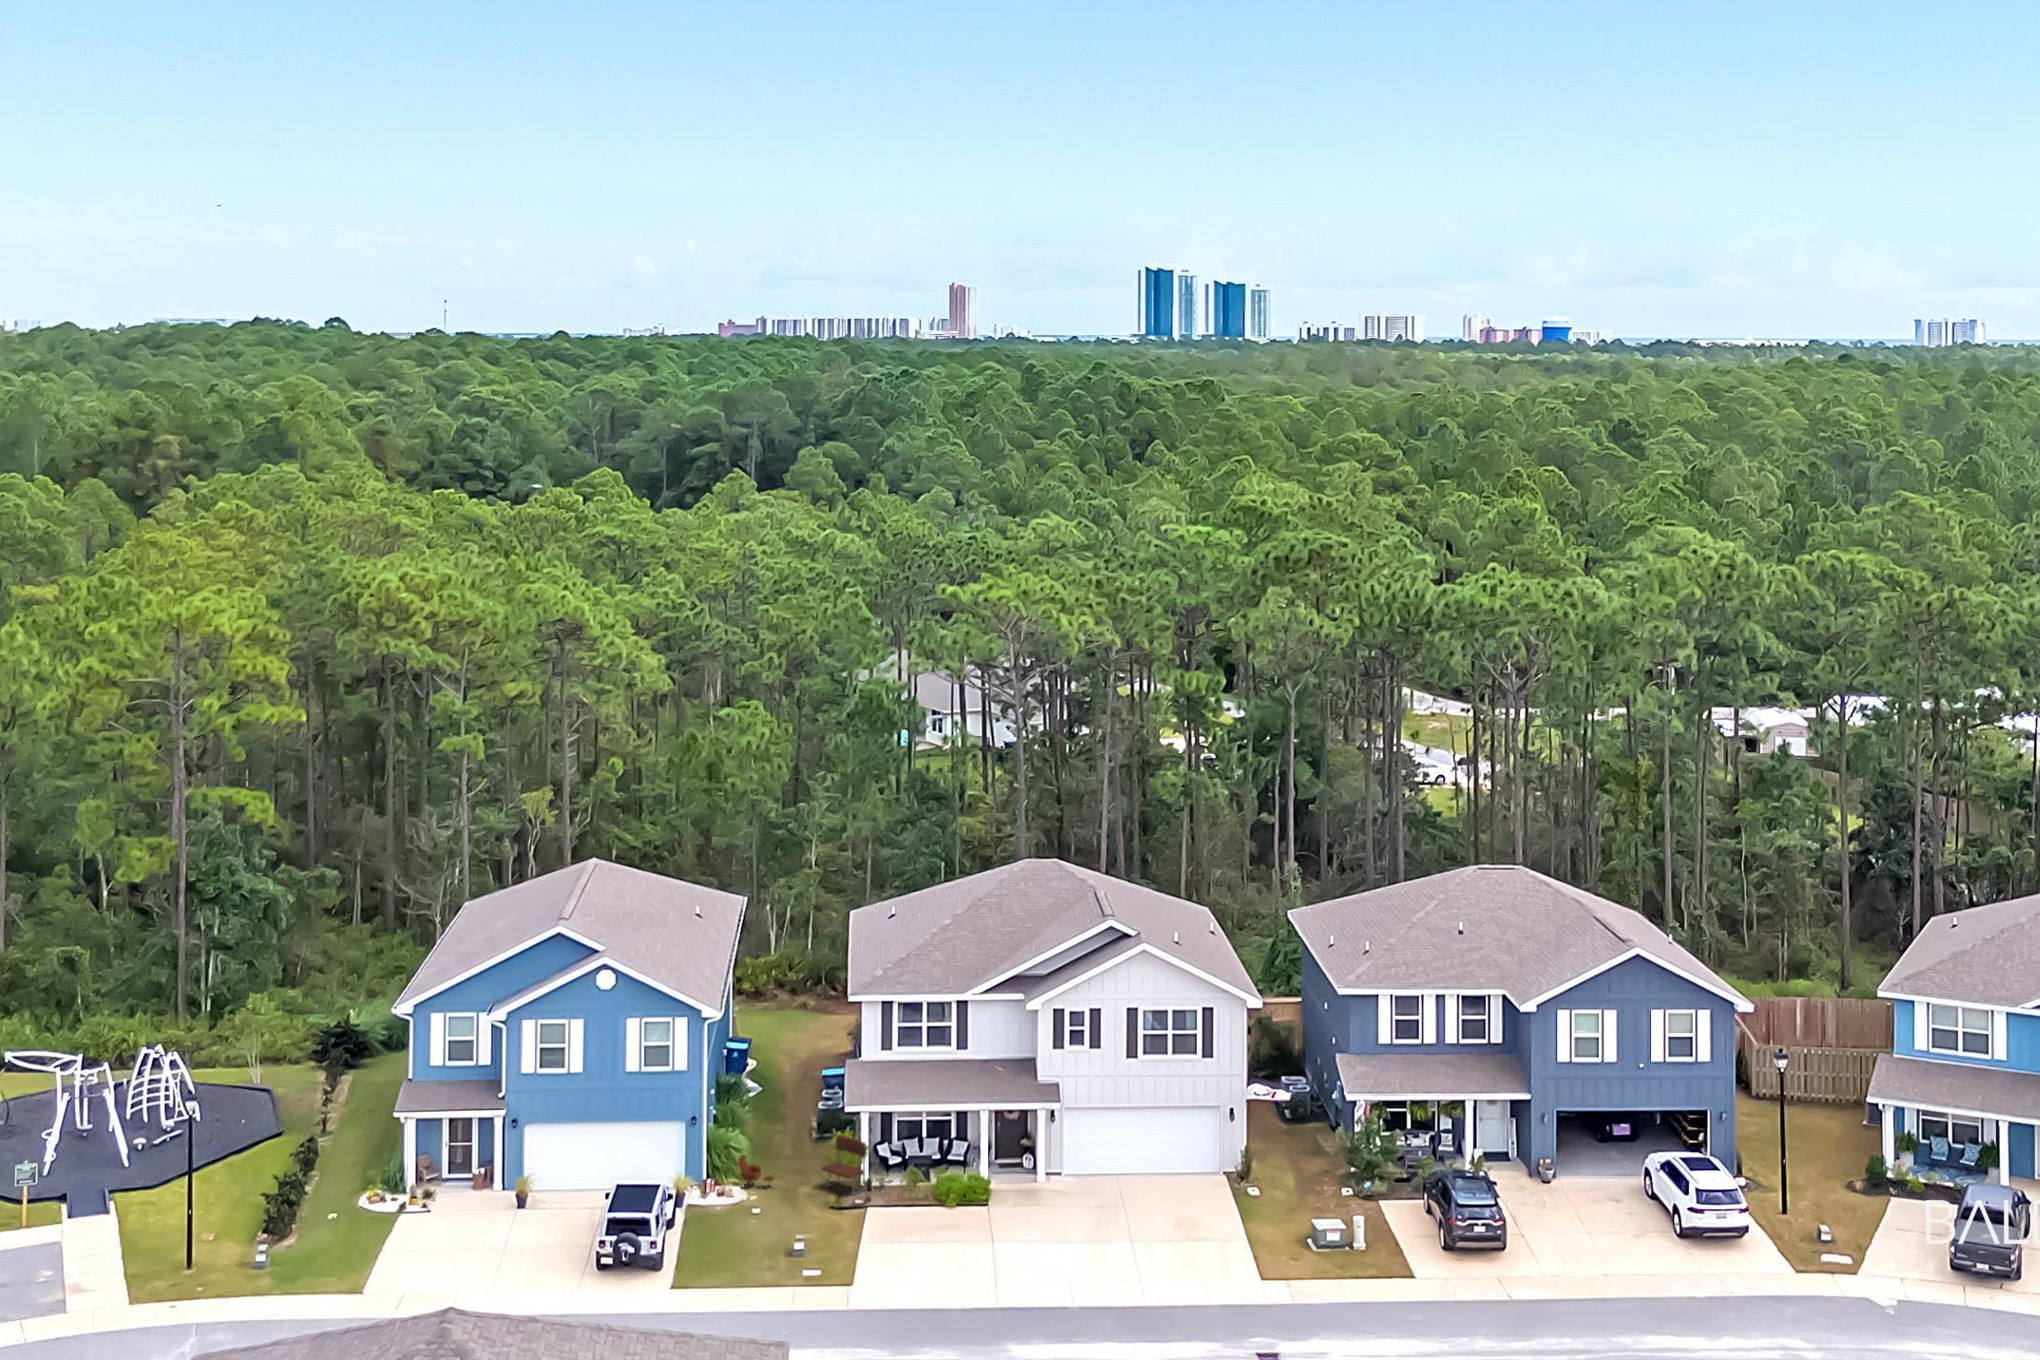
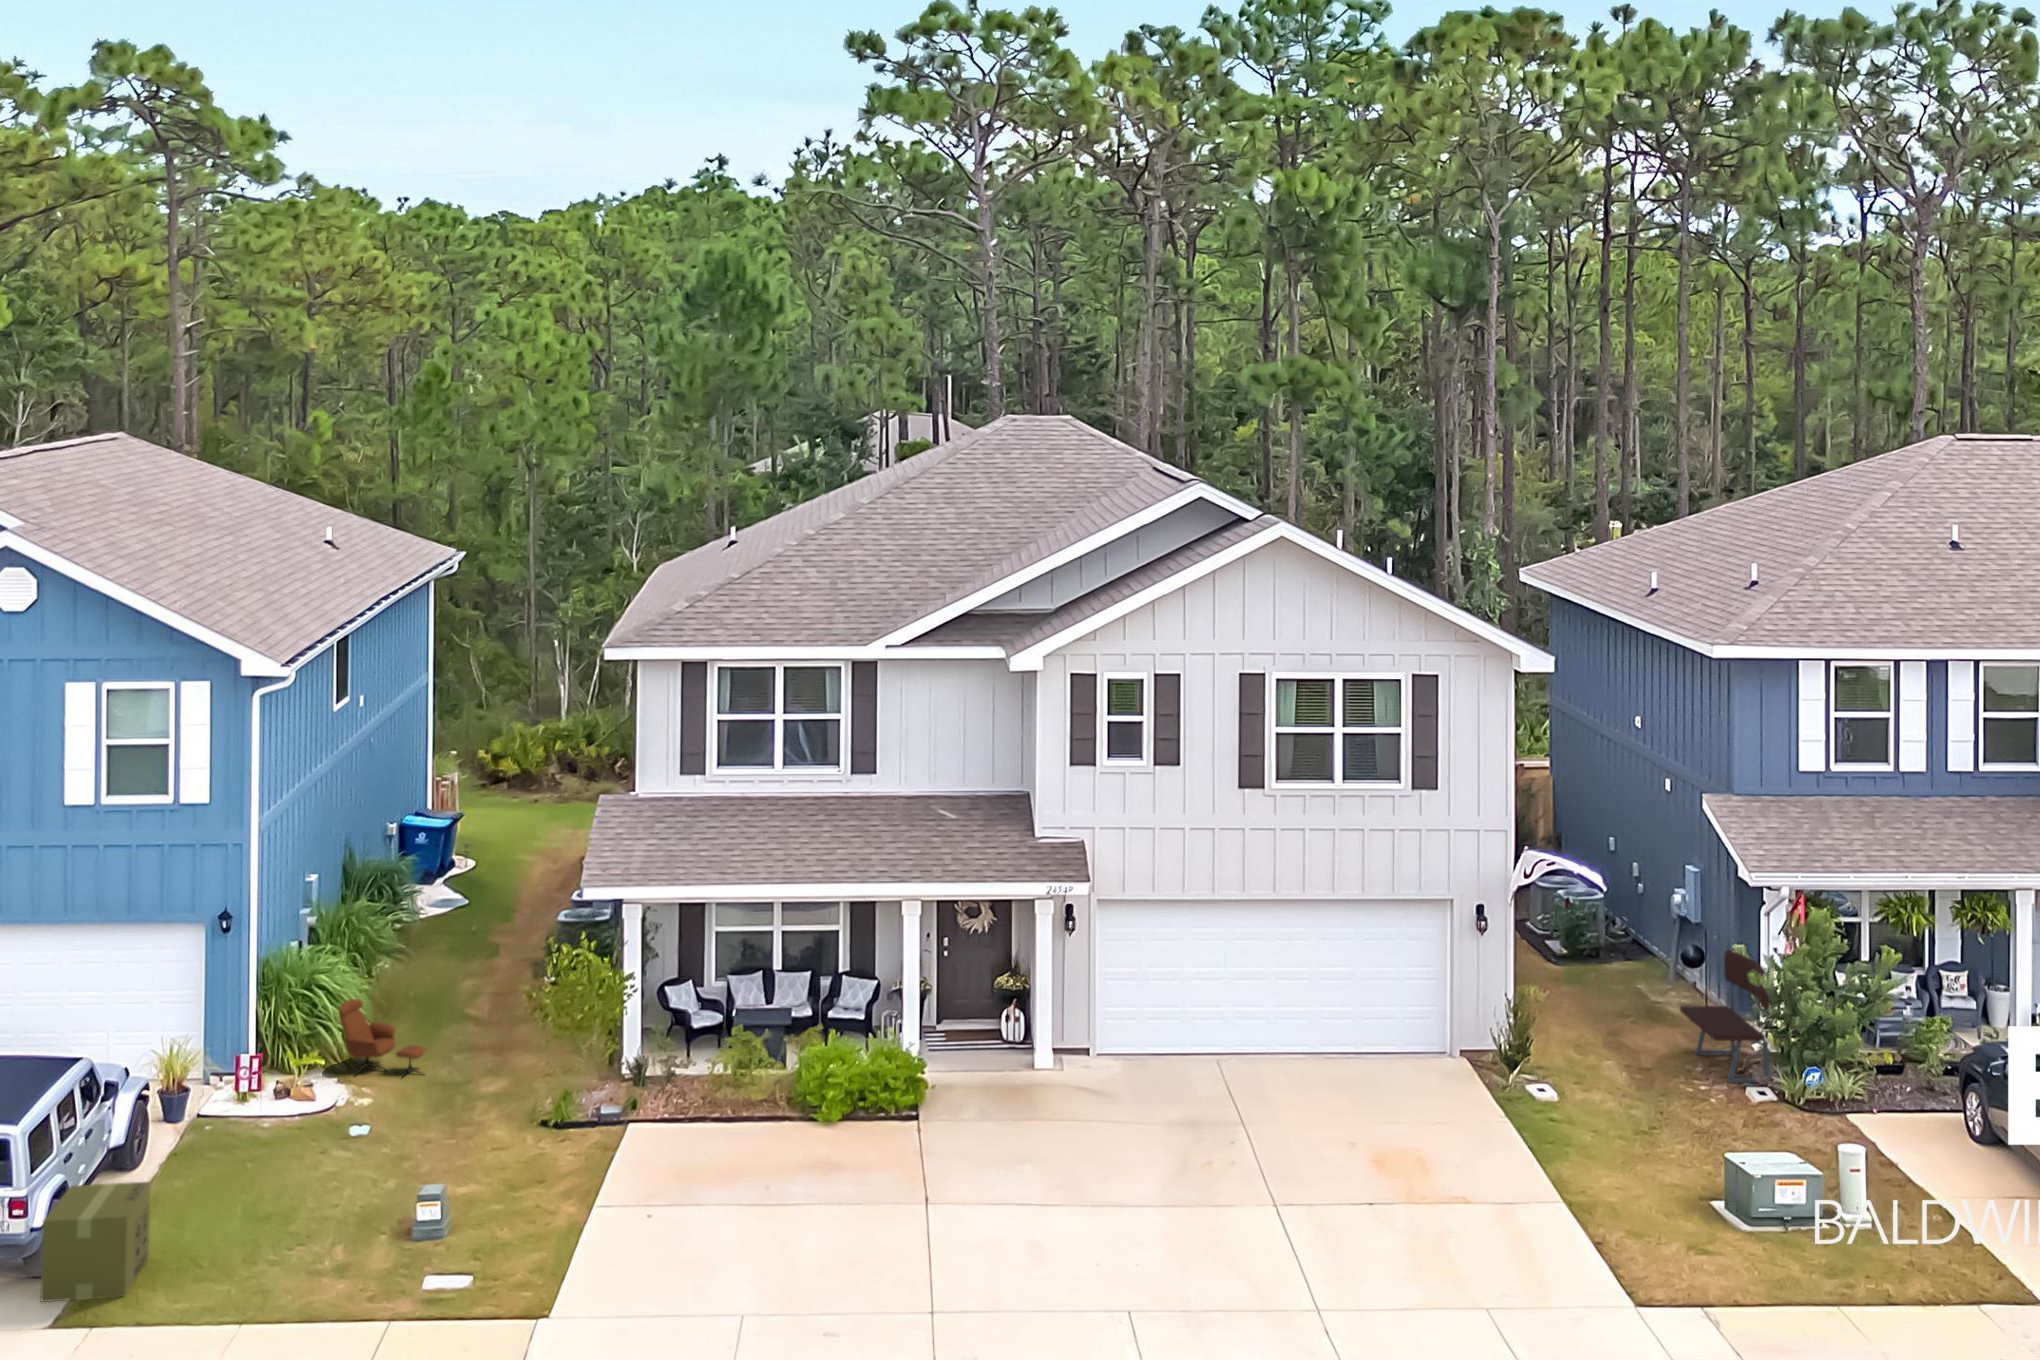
bench: present [822,1135,867,1195] -> present [1680,950,1770,1083]
cardboard box: none [664,1234,696,1279] -> present [41,1182,151,1302]

